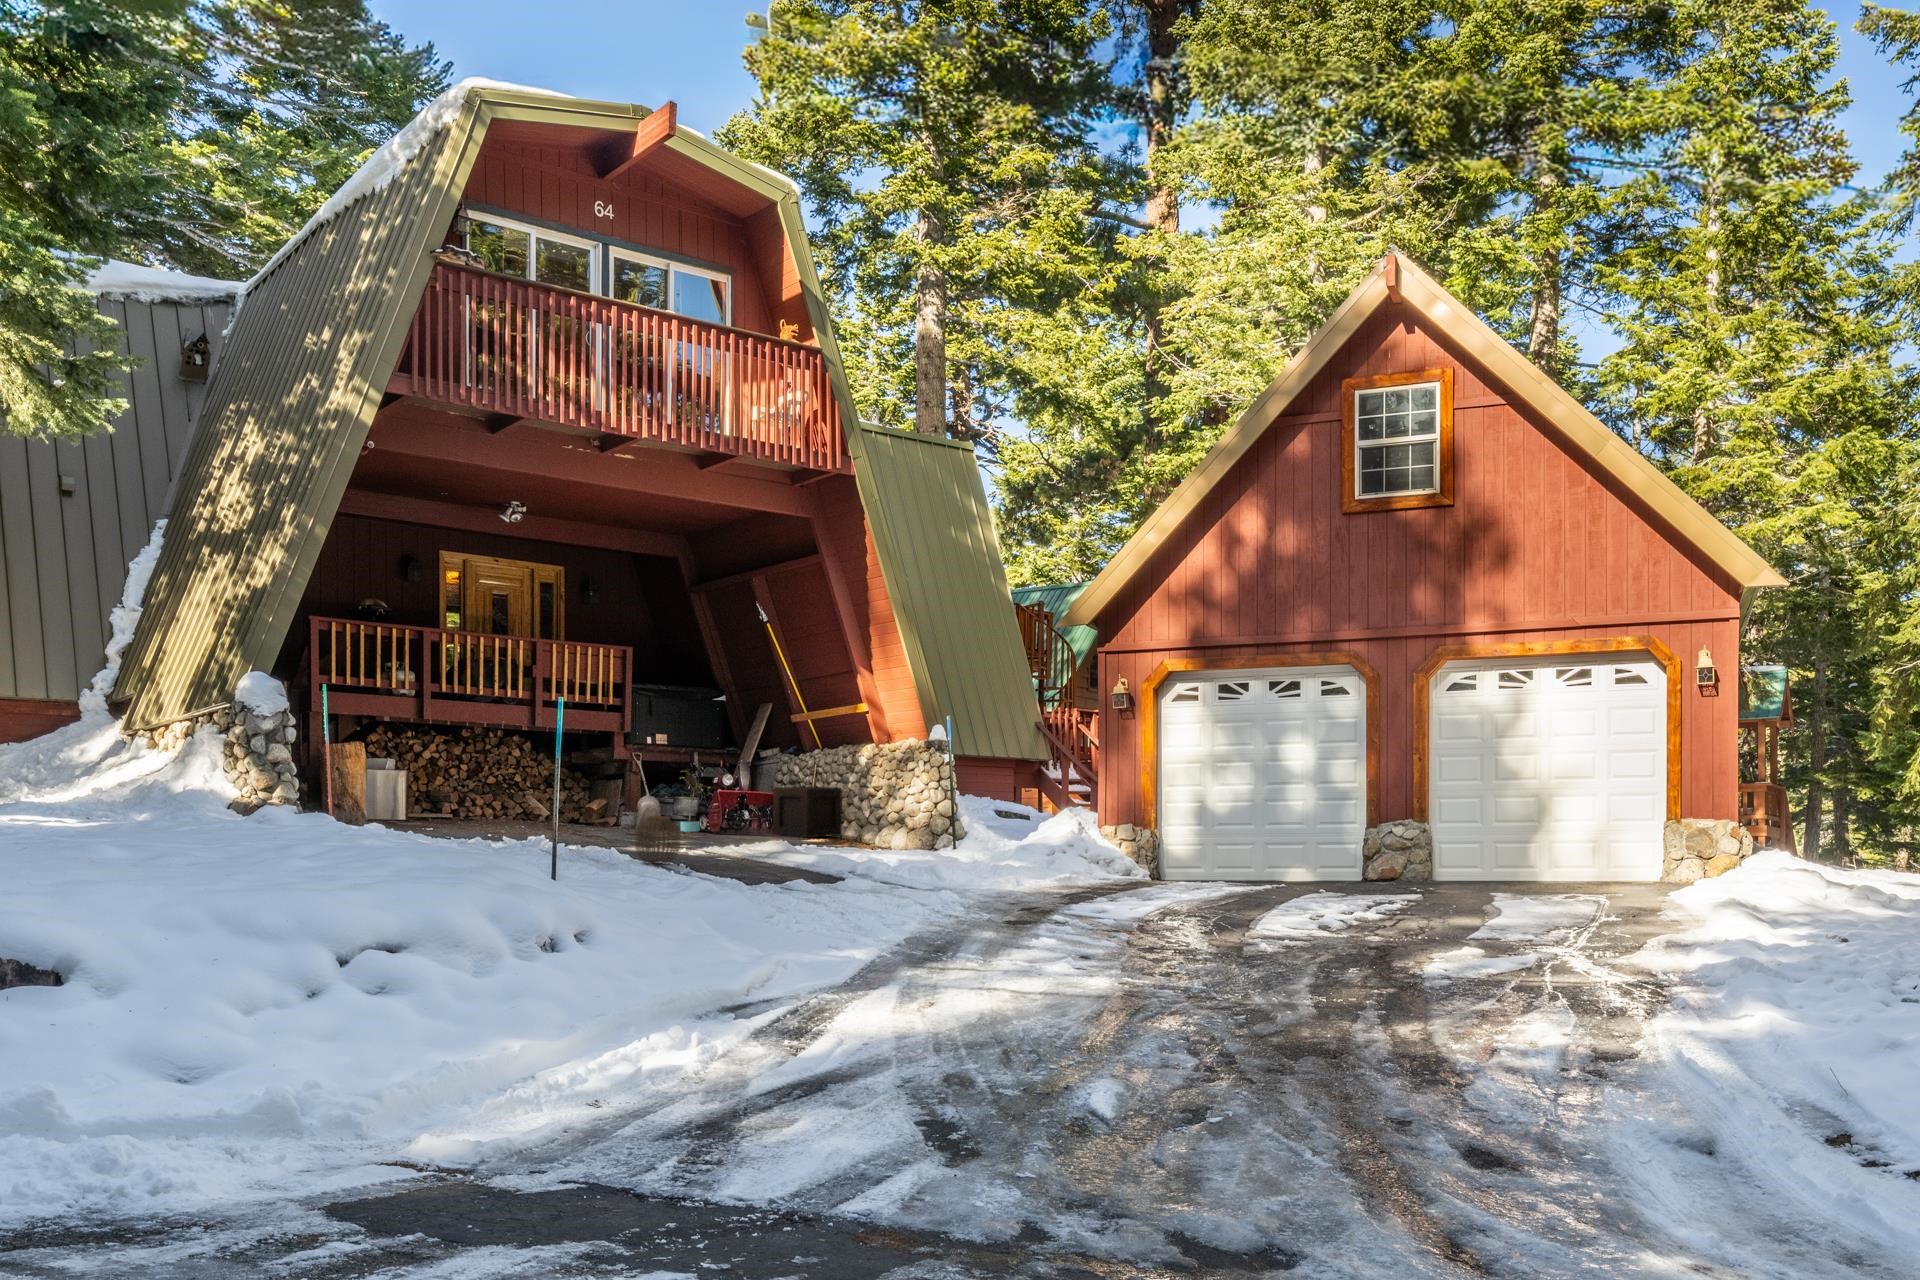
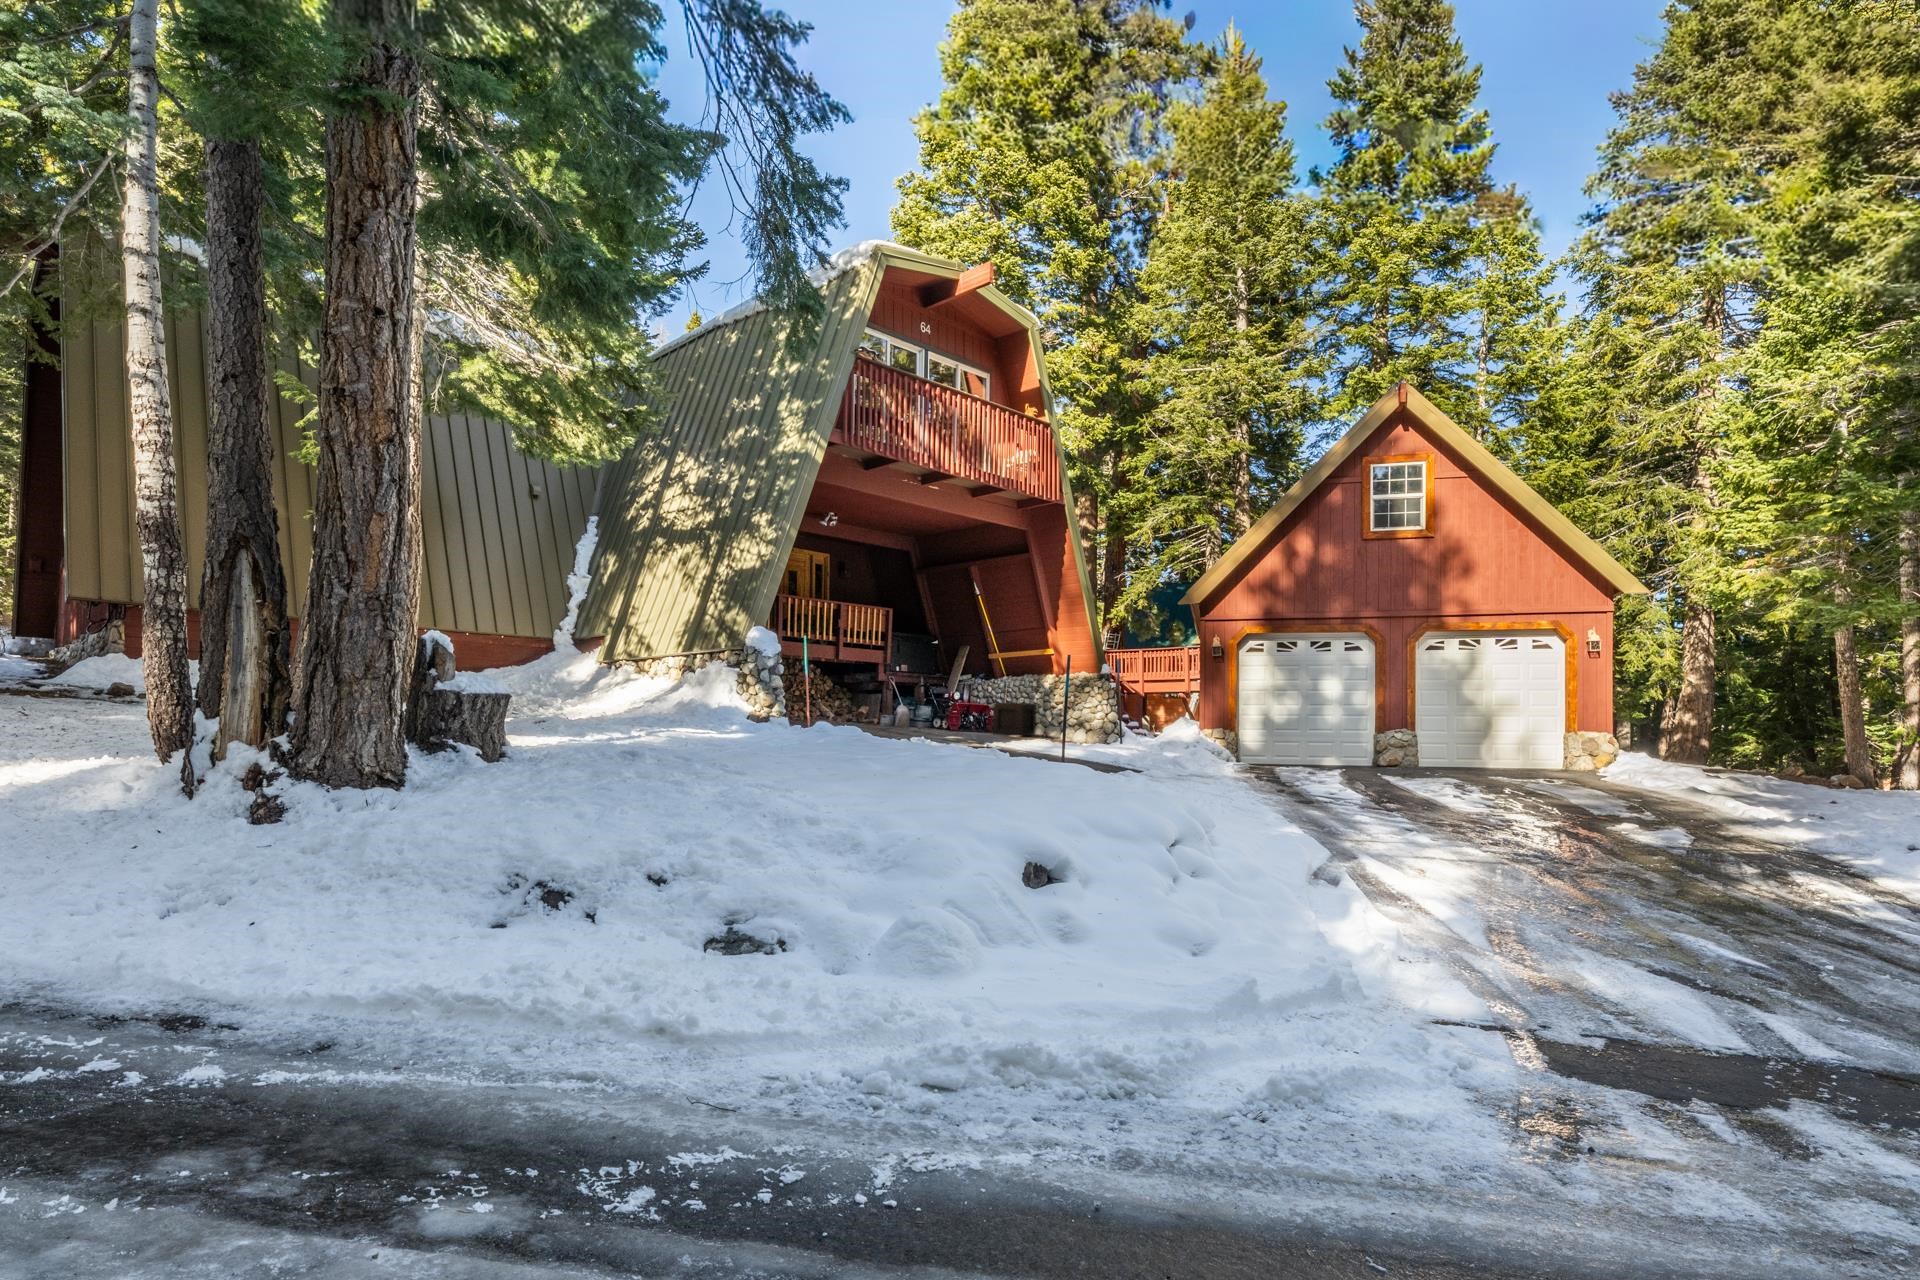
potted plant: present [679,770,712,832] -> none [942,692,963,732]
woven basket: present [635,816,680,864] -> none [1034,728,1063,759]

